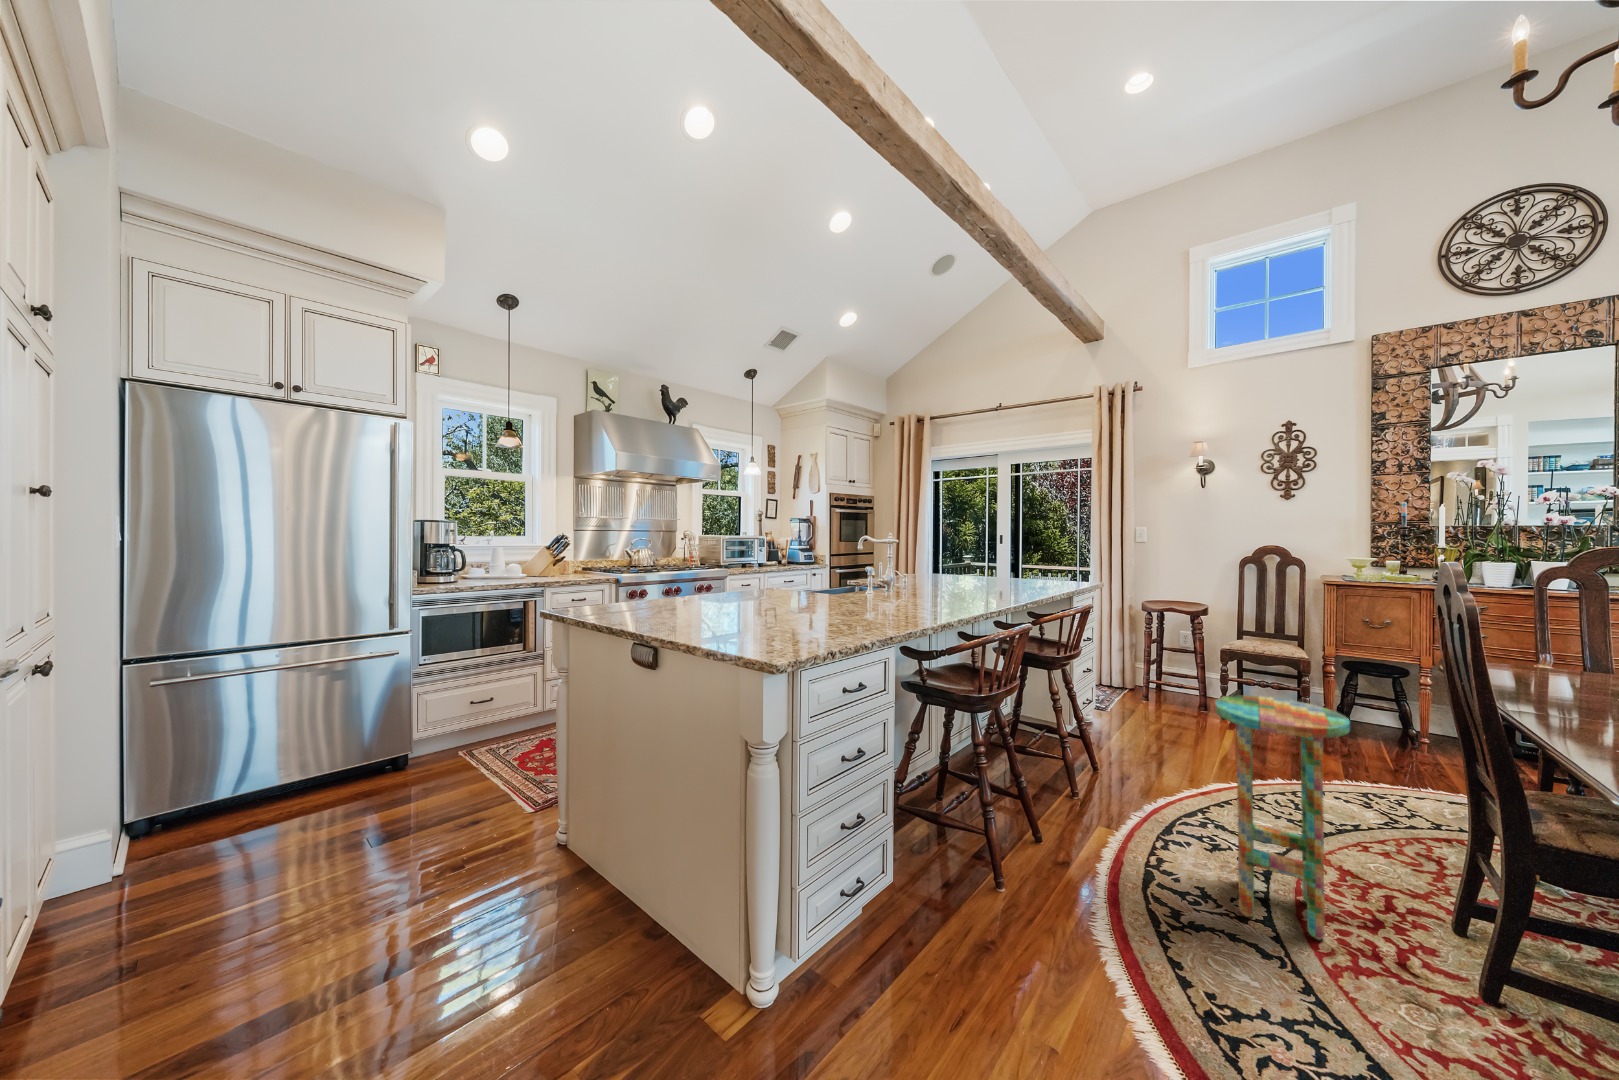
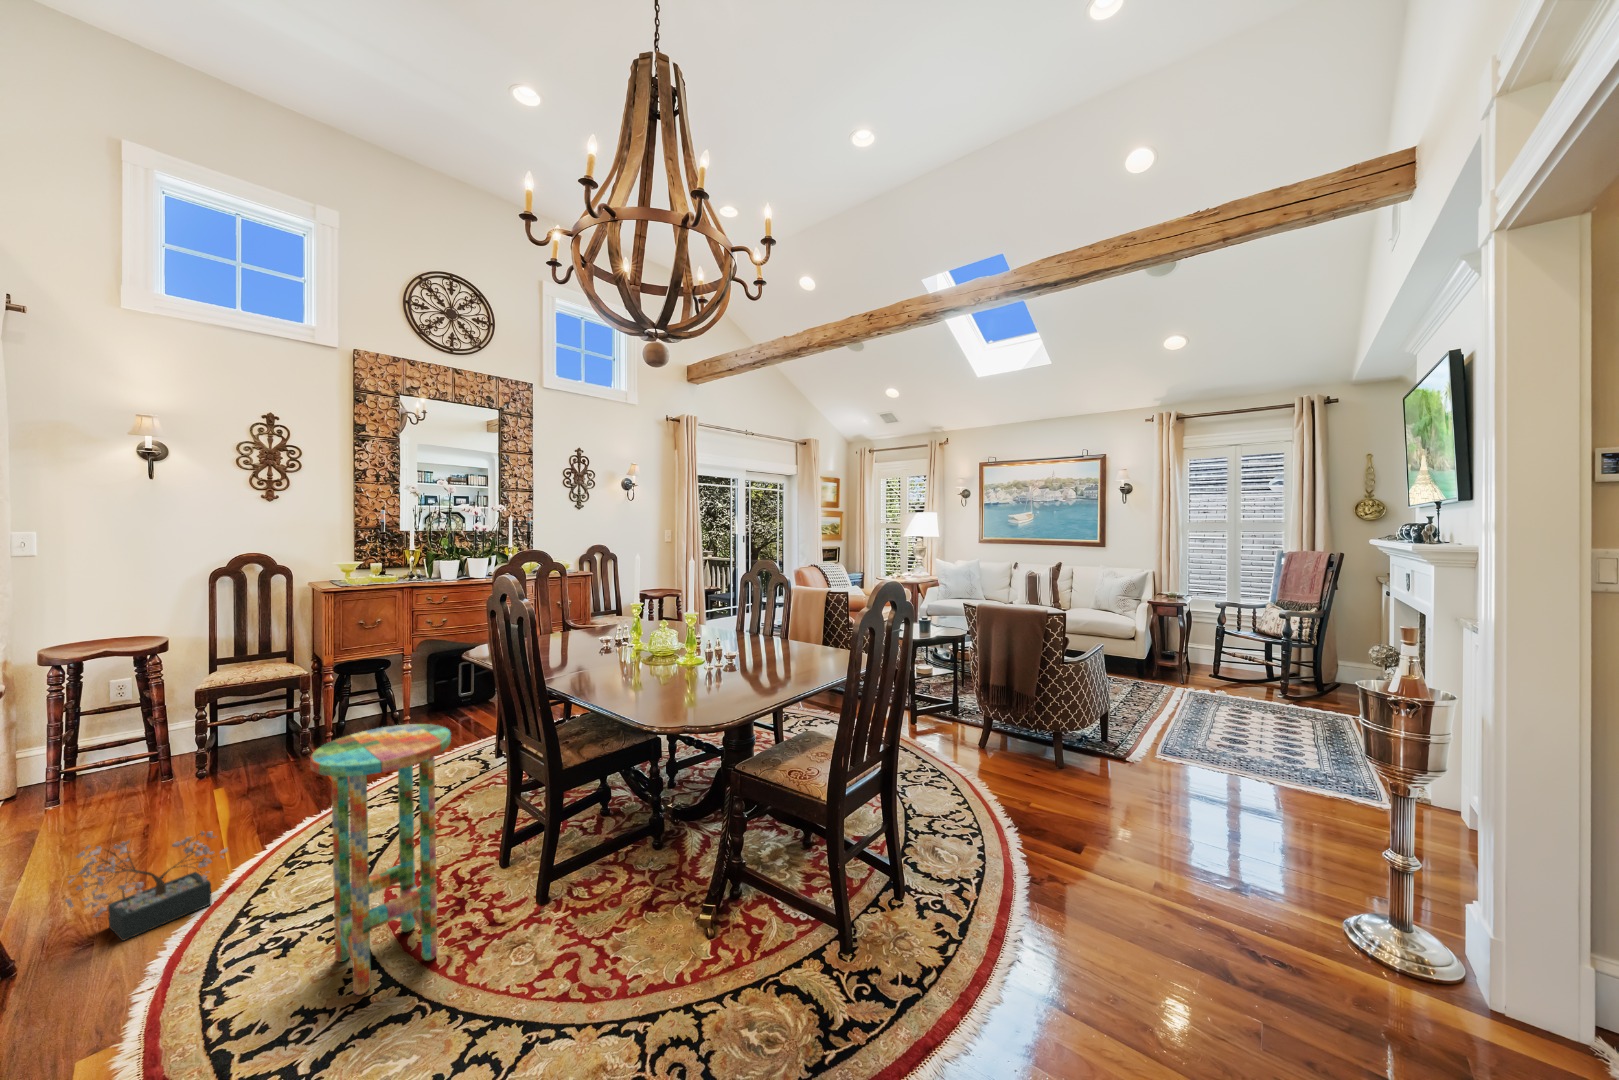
decorative plant: none [1113,719,1200,796] -> present [65,831,228,941]

